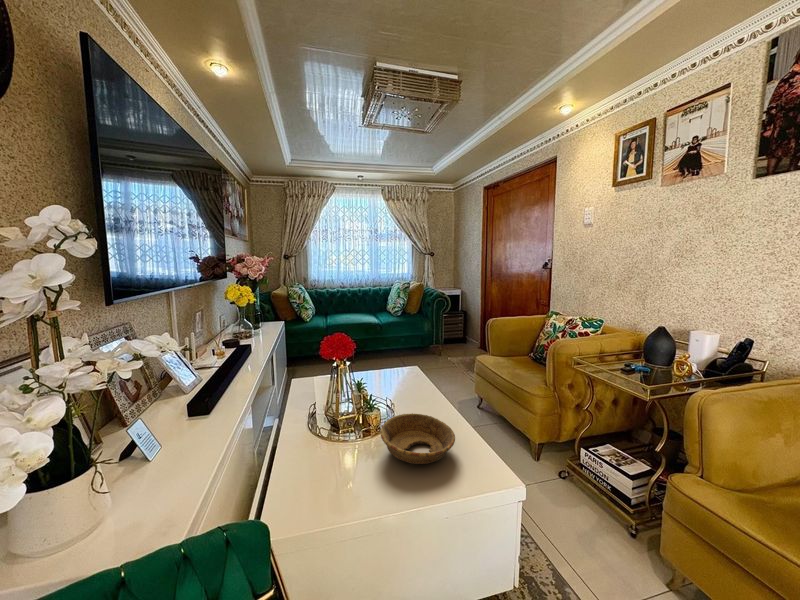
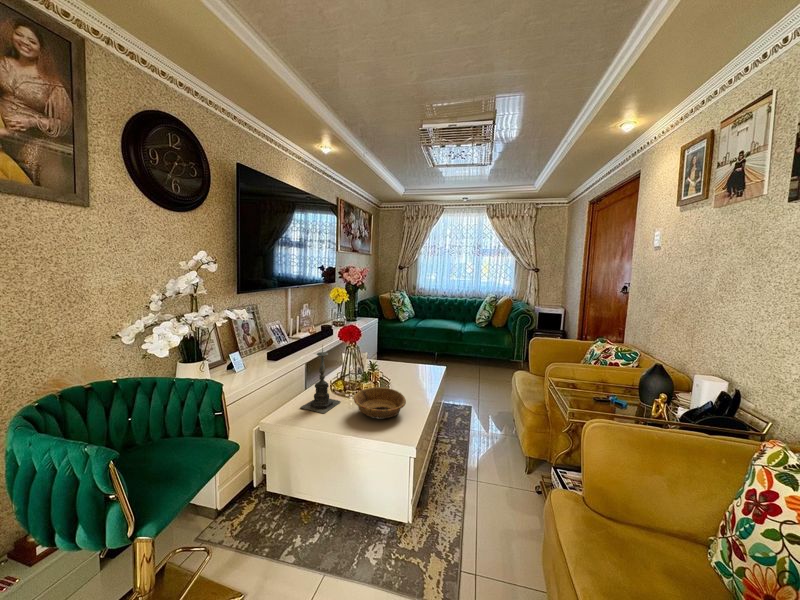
candle holder: none [292,371,347,482] -> present [301,349,340,413]

